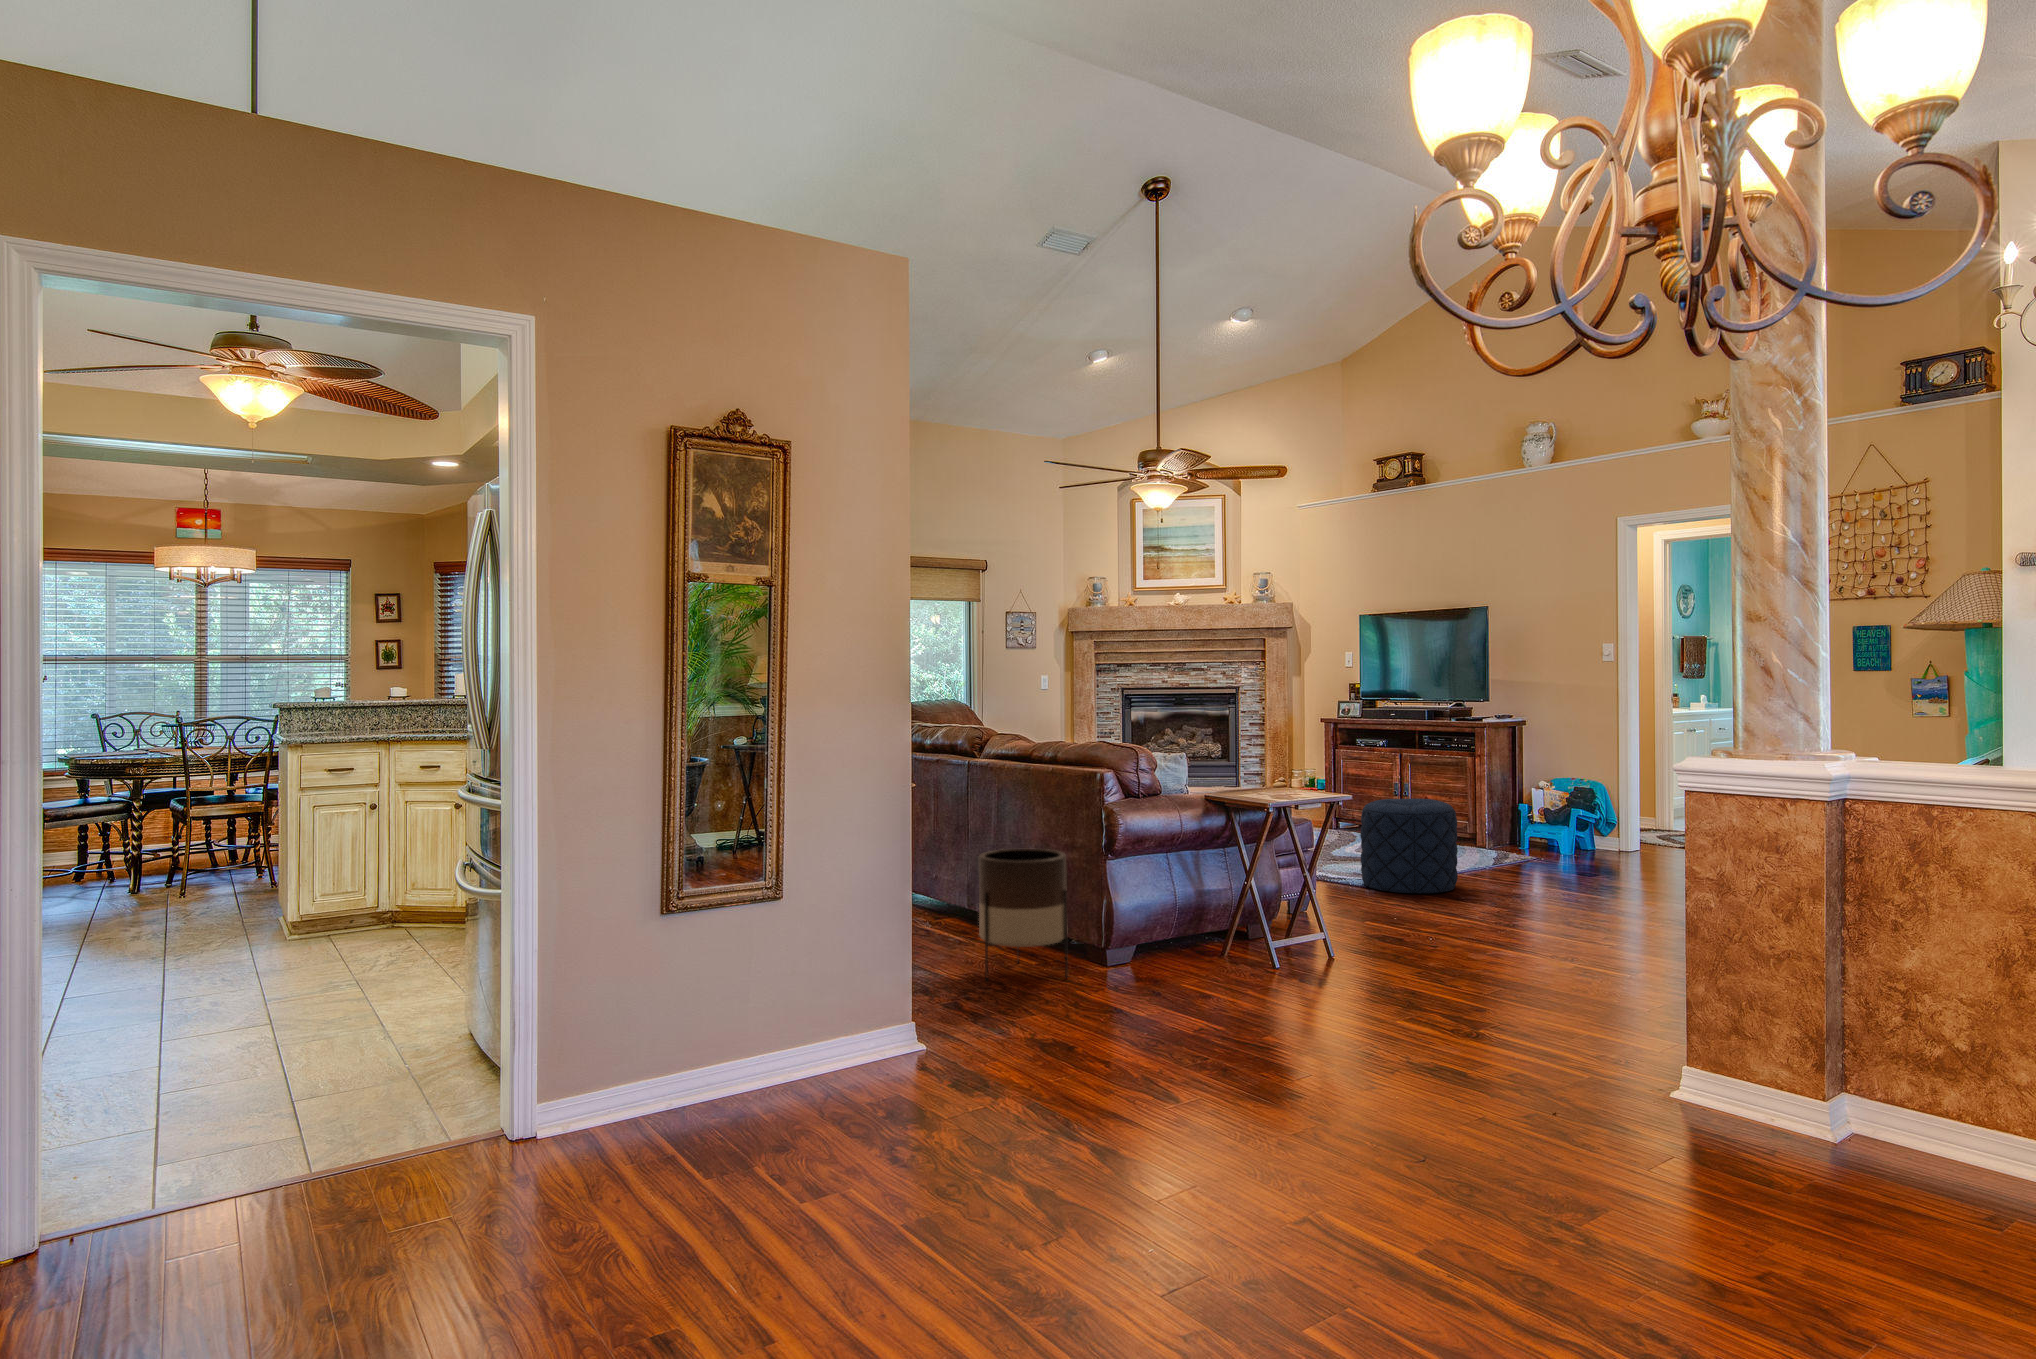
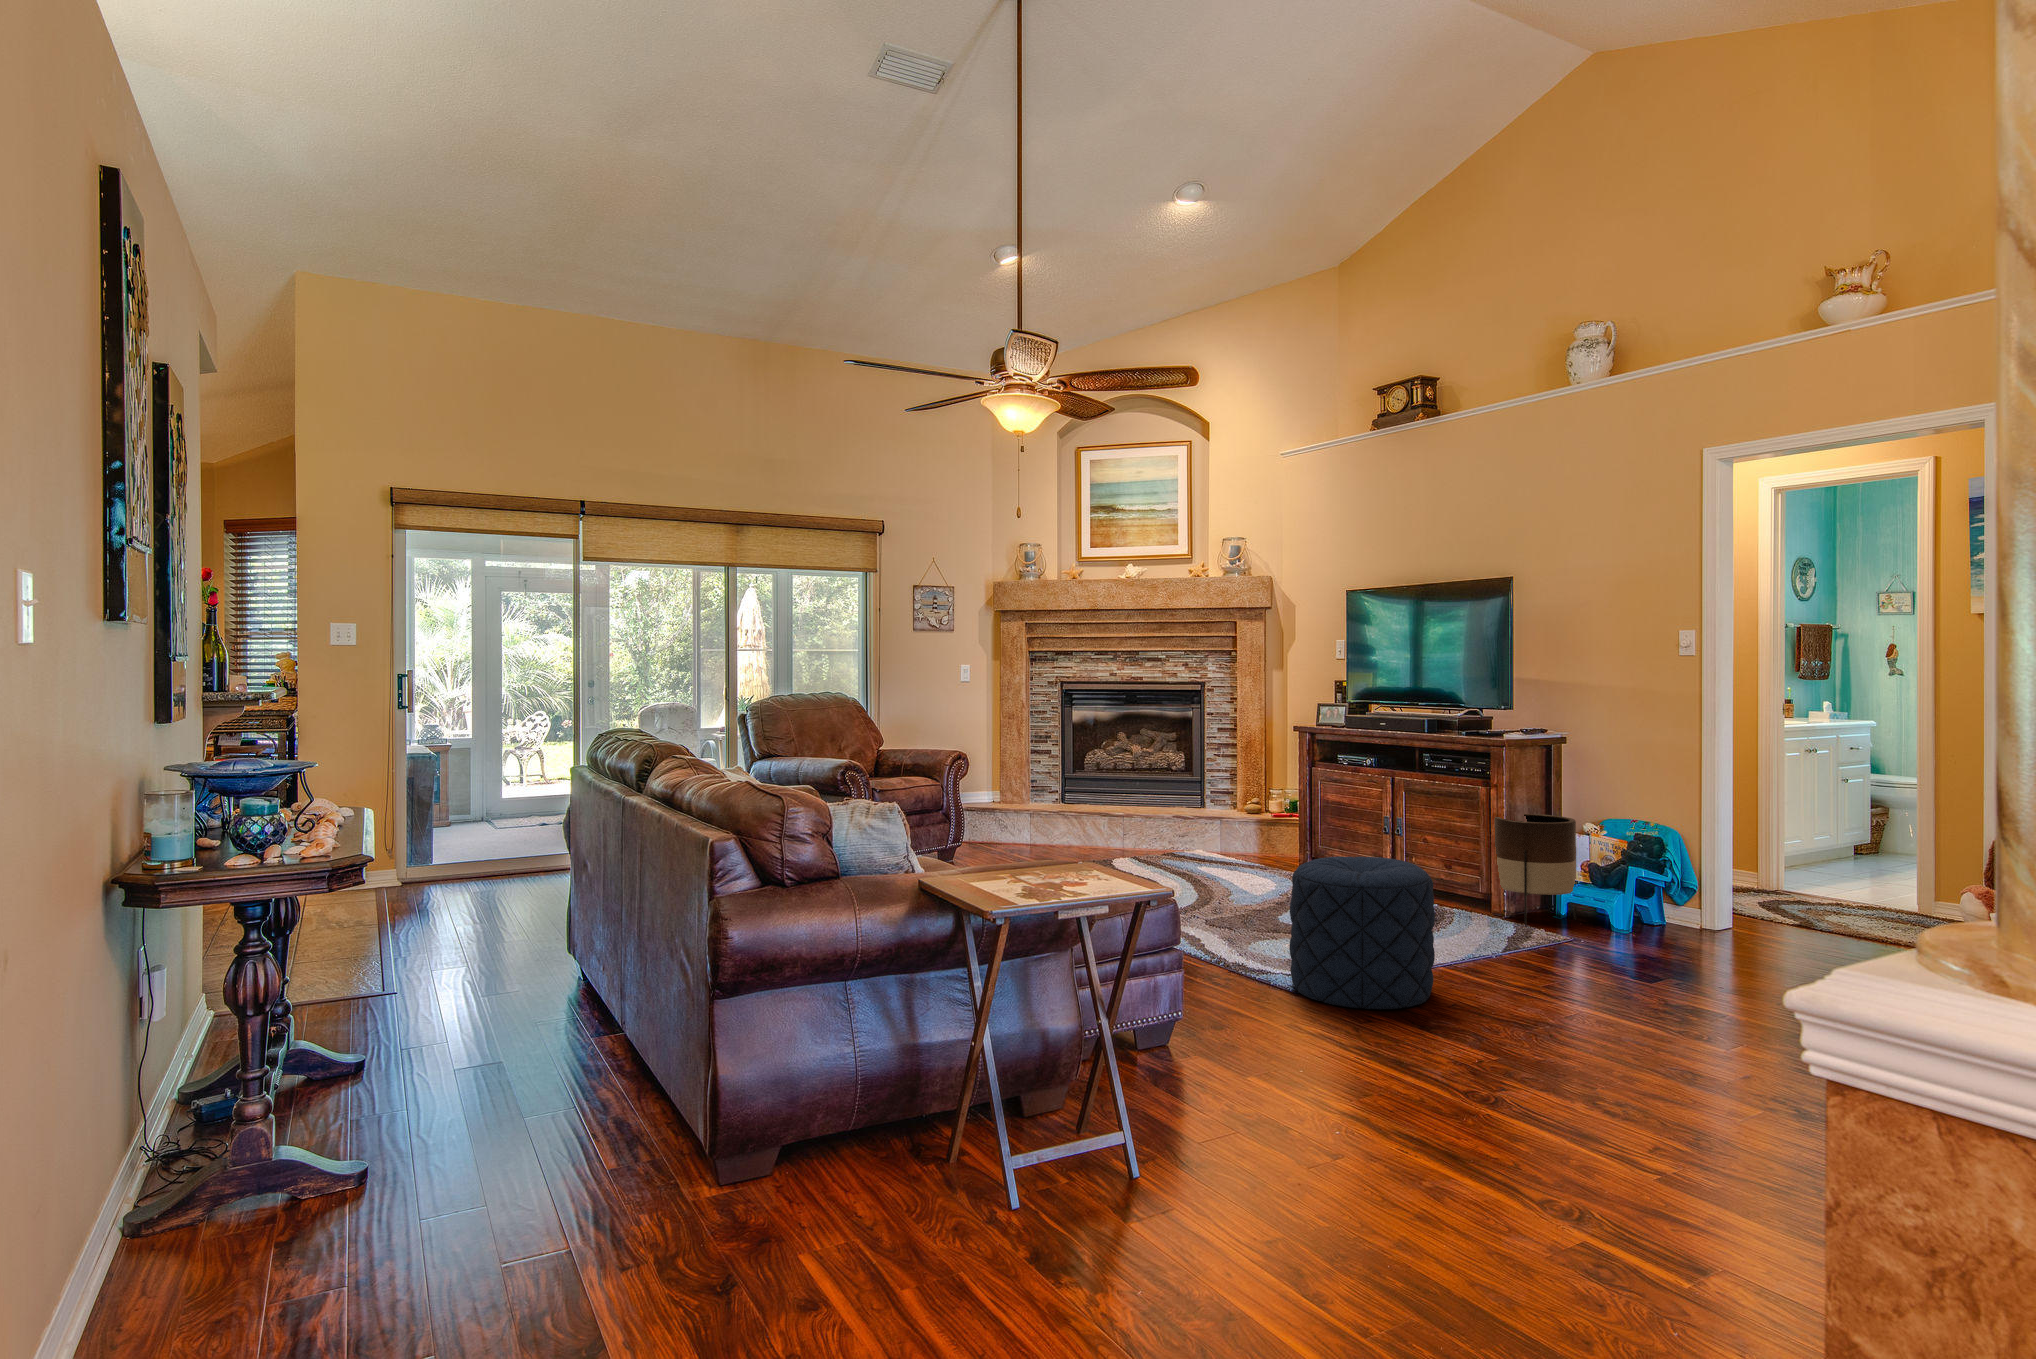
planter: present [979,849,1068,981] -> present [1494,814,1576,926]

